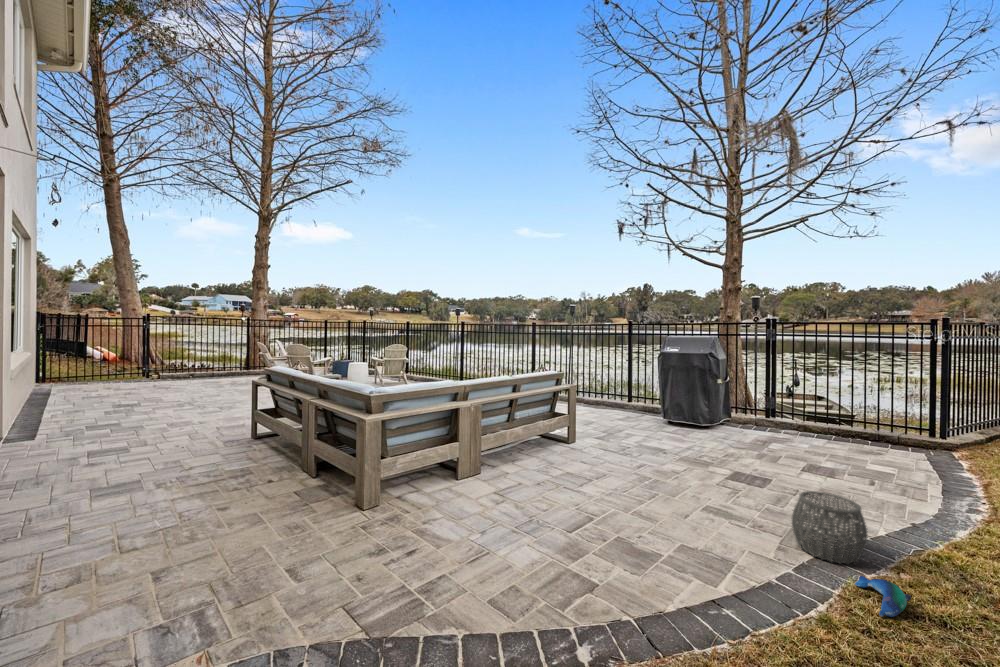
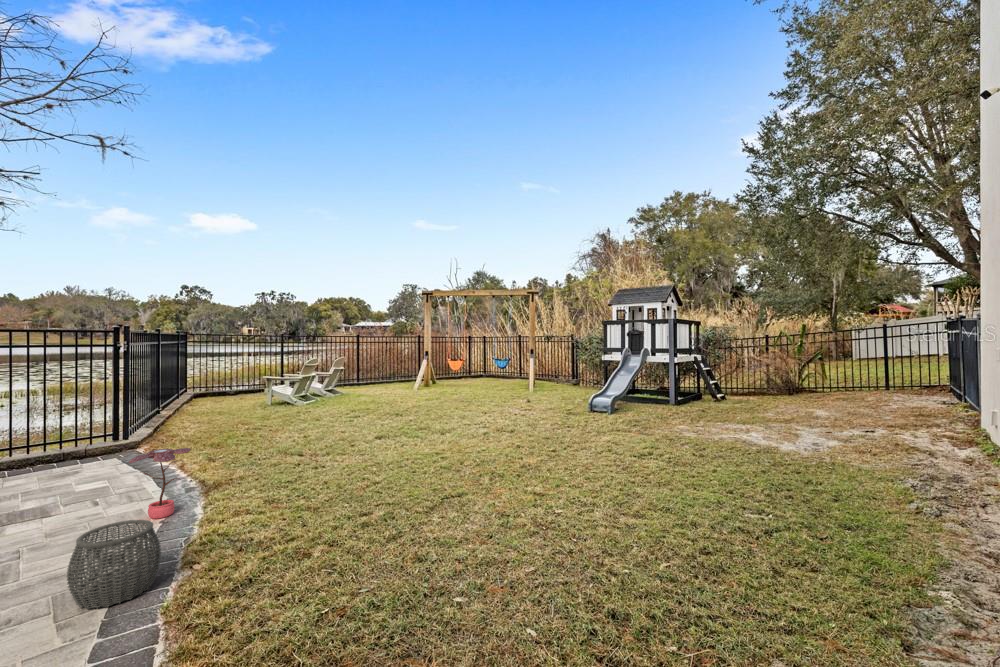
potted plant: none [885,450,957,522] -> present [129,448,191,519]
plush toy: present [855,576,911,617] -> none [169,575,225,612]

